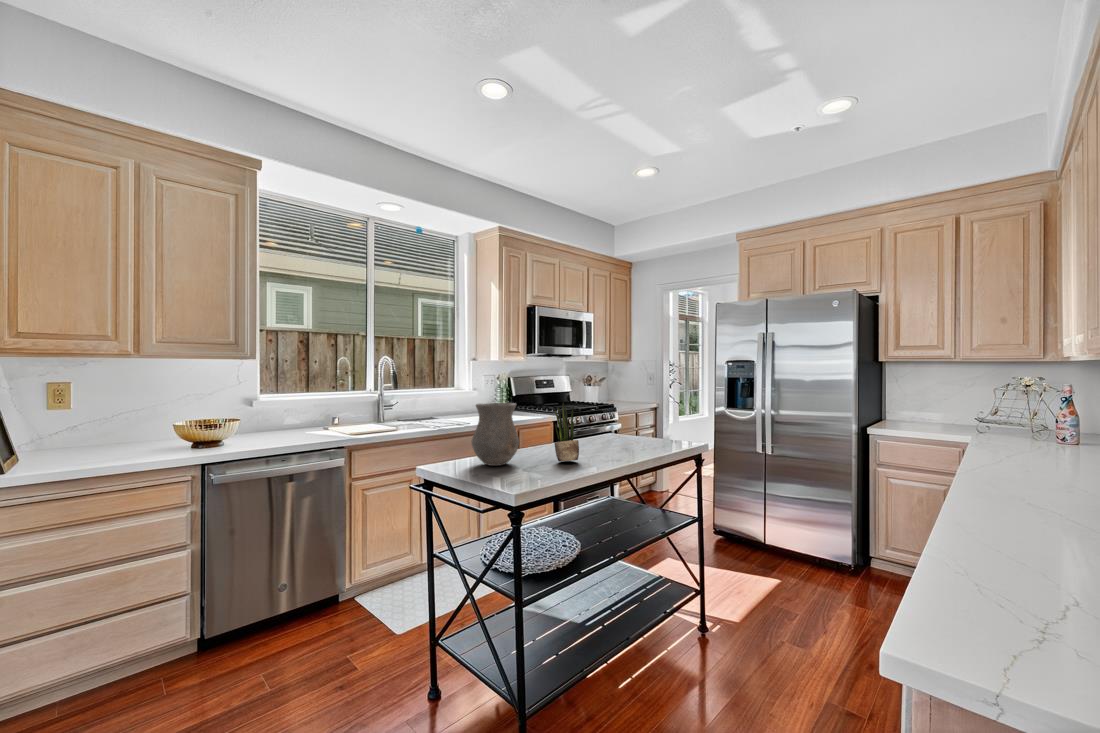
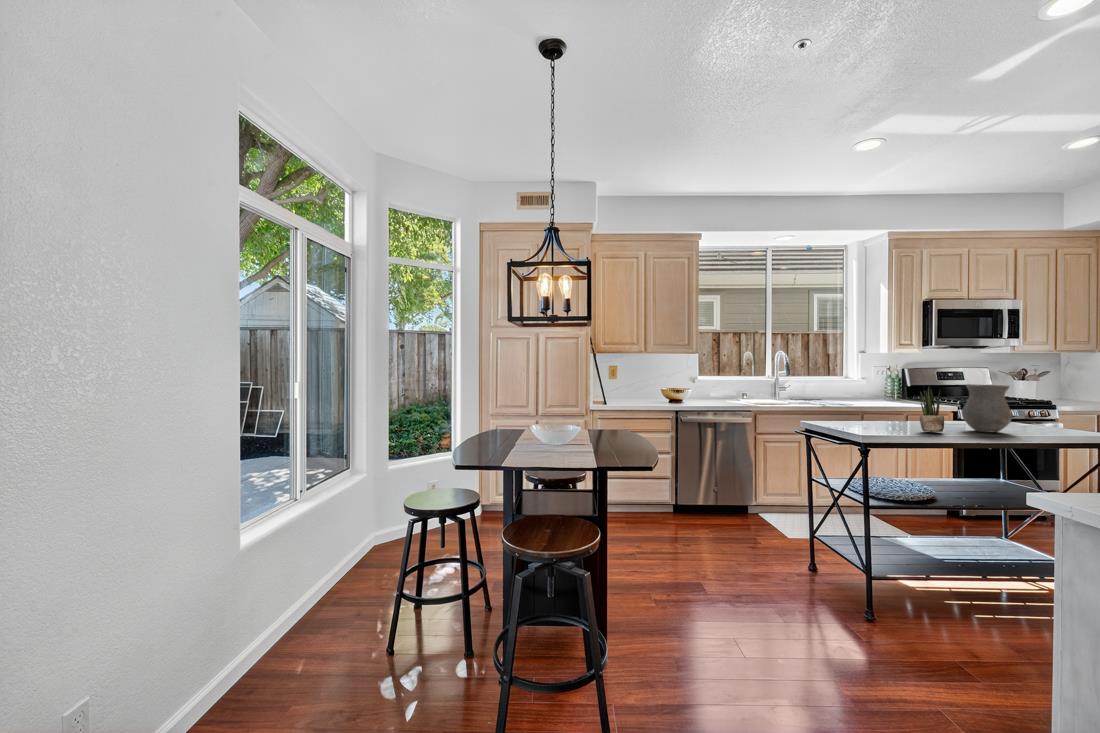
vase: present [472,403,519,466] -> present [962,384,1013,432]

